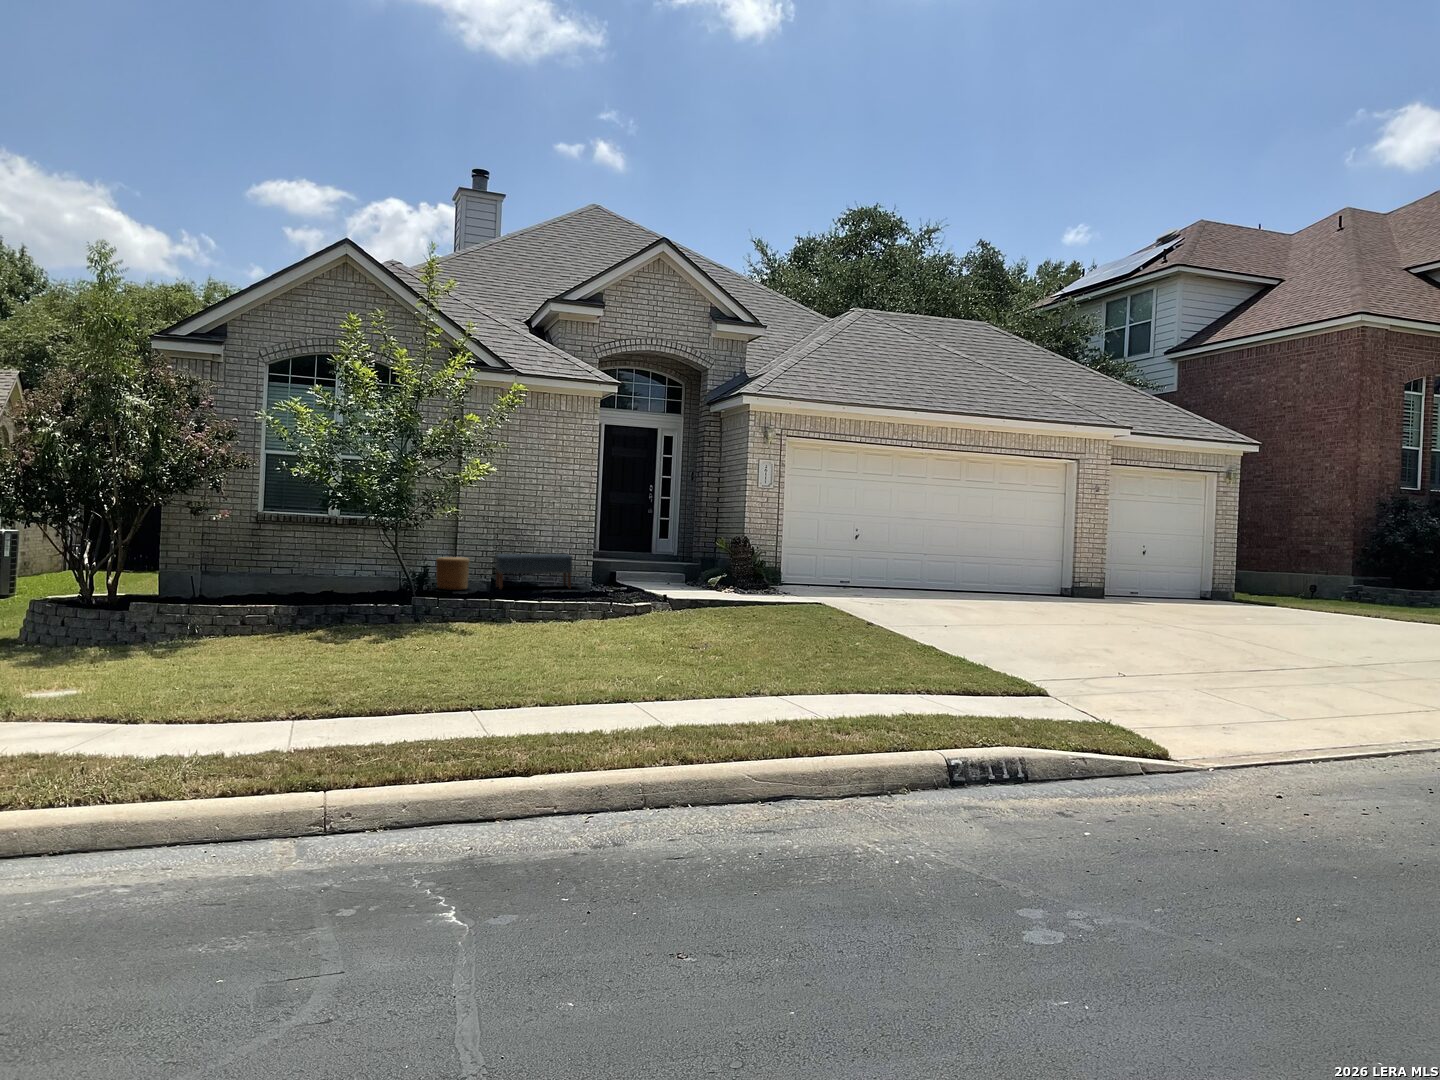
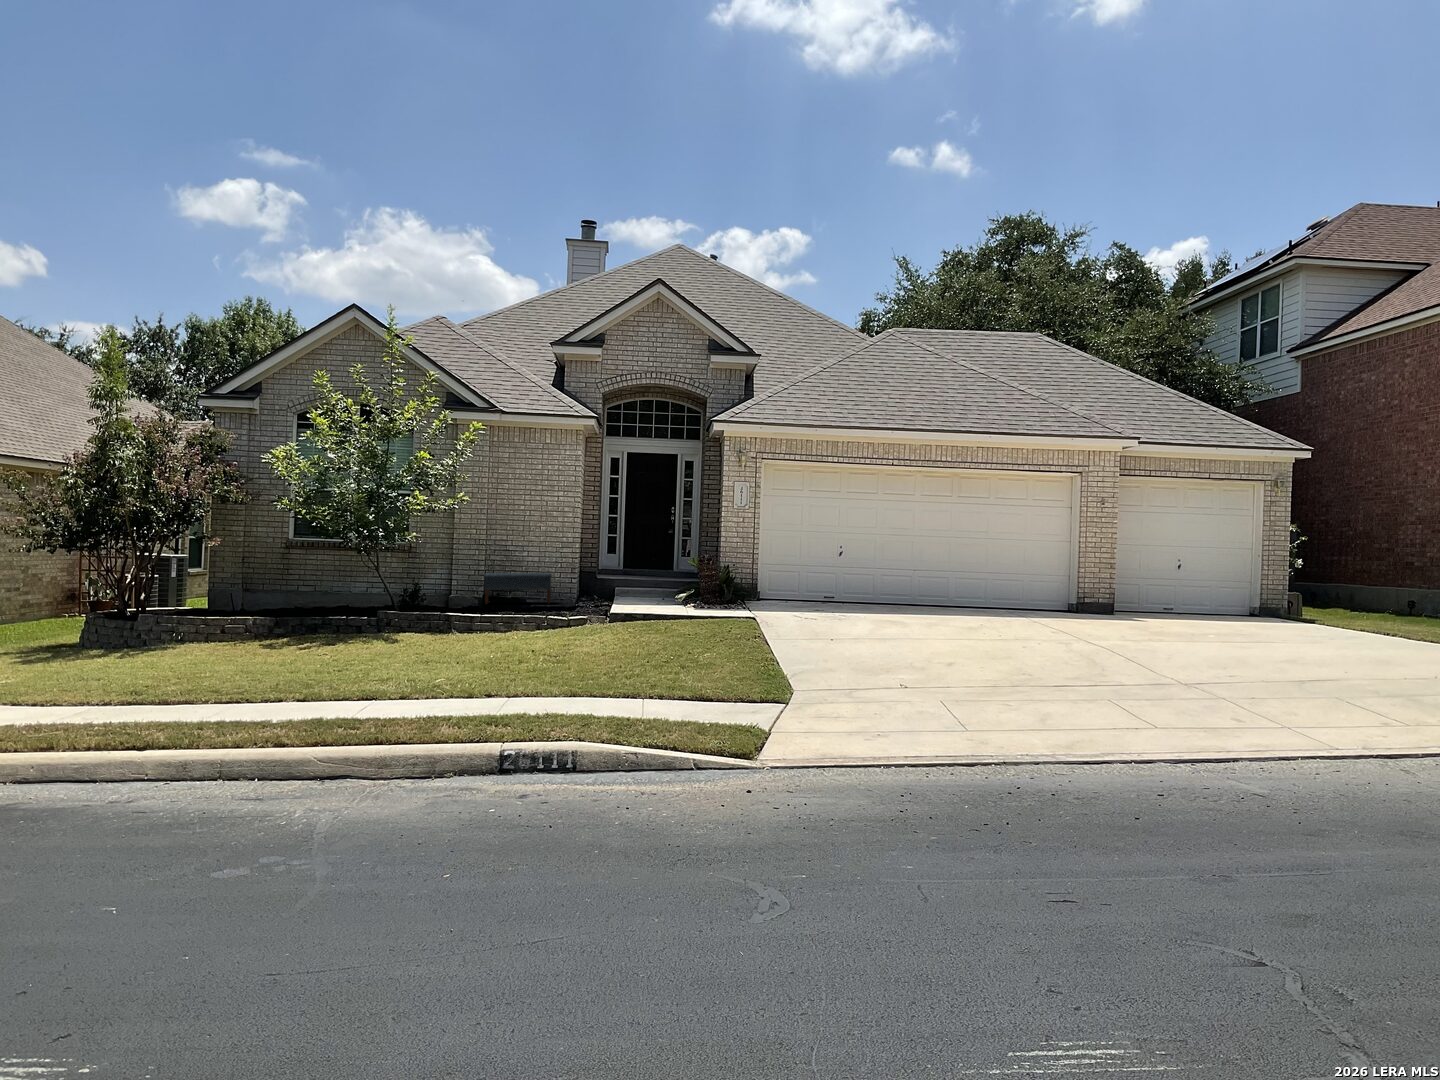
woven basket: present [436,557,470,590] -> none [429,577,459,605]

